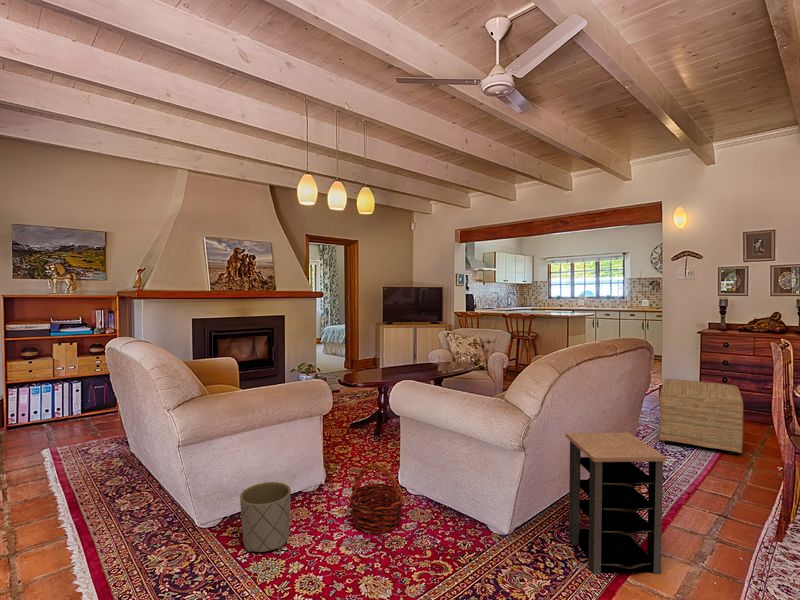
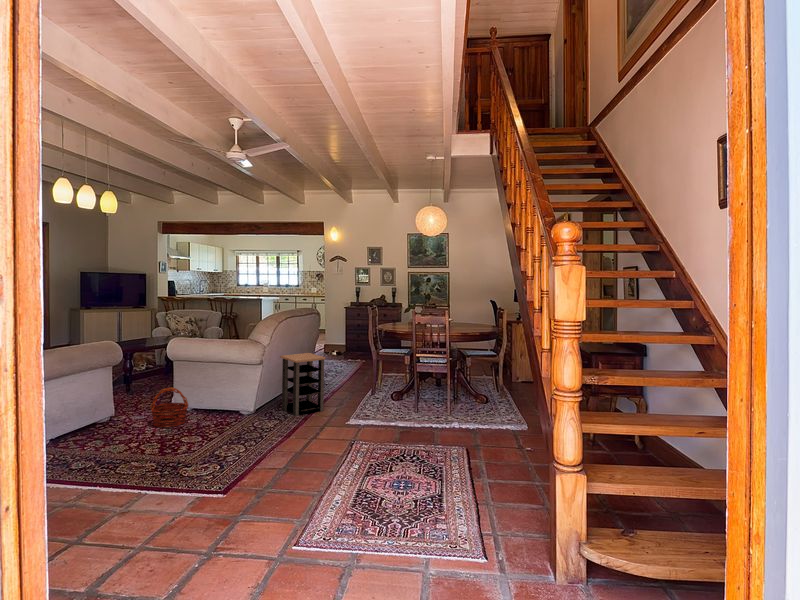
ottoman: present [659,379,743,454] -> none [323,335,363,372]
planter: present [240,482,291,552] -> none [81,406,118,447]

